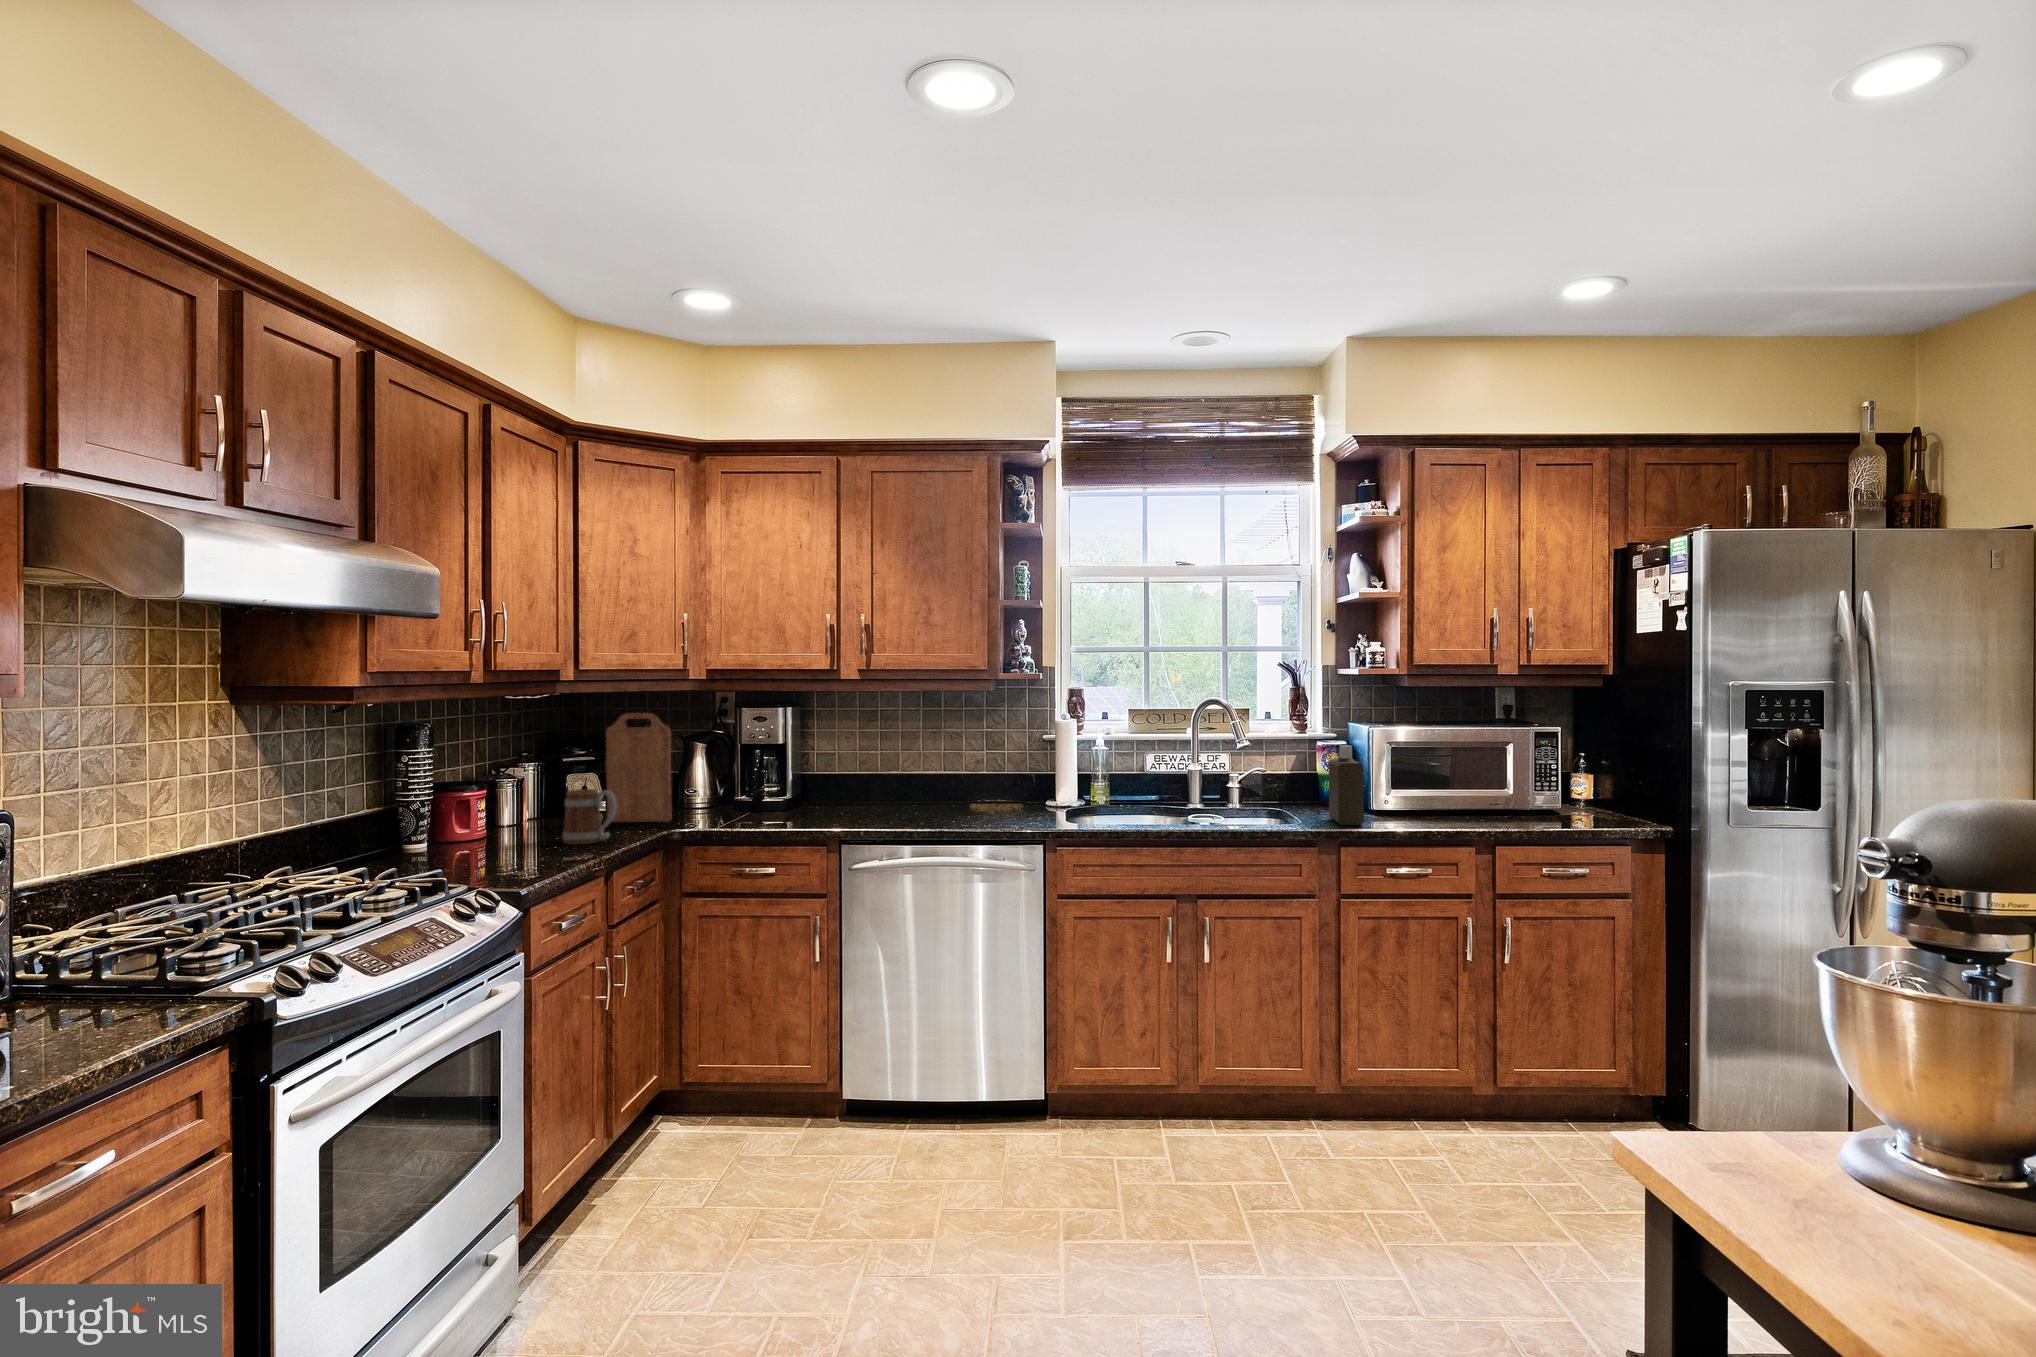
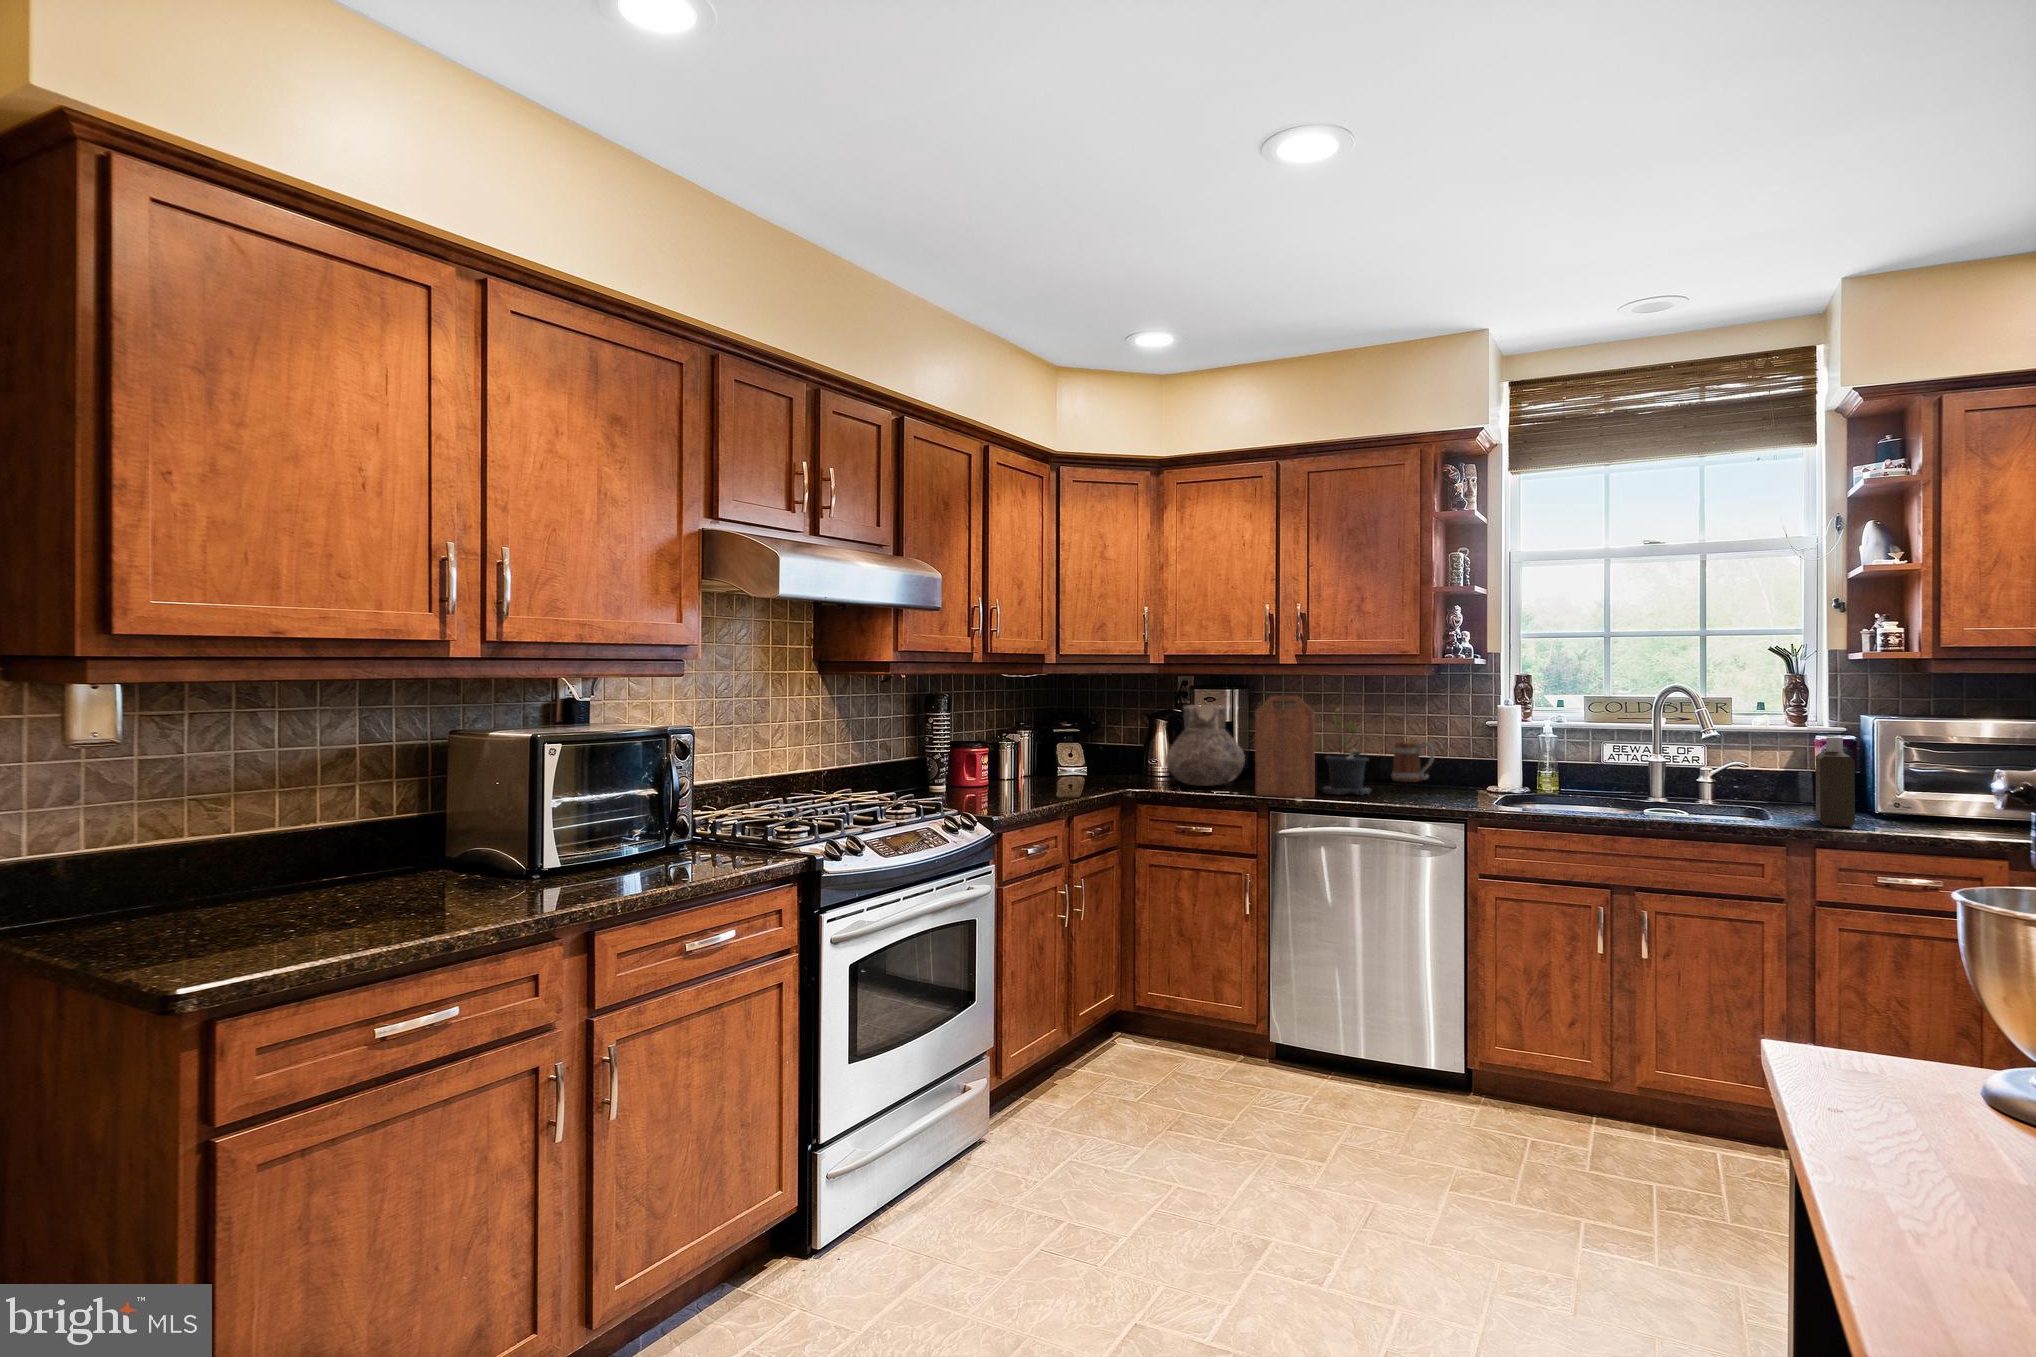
cutting board: present [606,713,671,822] -> present [1255,696,1315,798]
vase: none [717,726,808,819] -> present [1166,705,1245,786]
potted plant: none [894,727,948,821] -> present [1323,709,1371,795]
mug: present [562,789,617,844] -> present [1392,741,1434,782]

